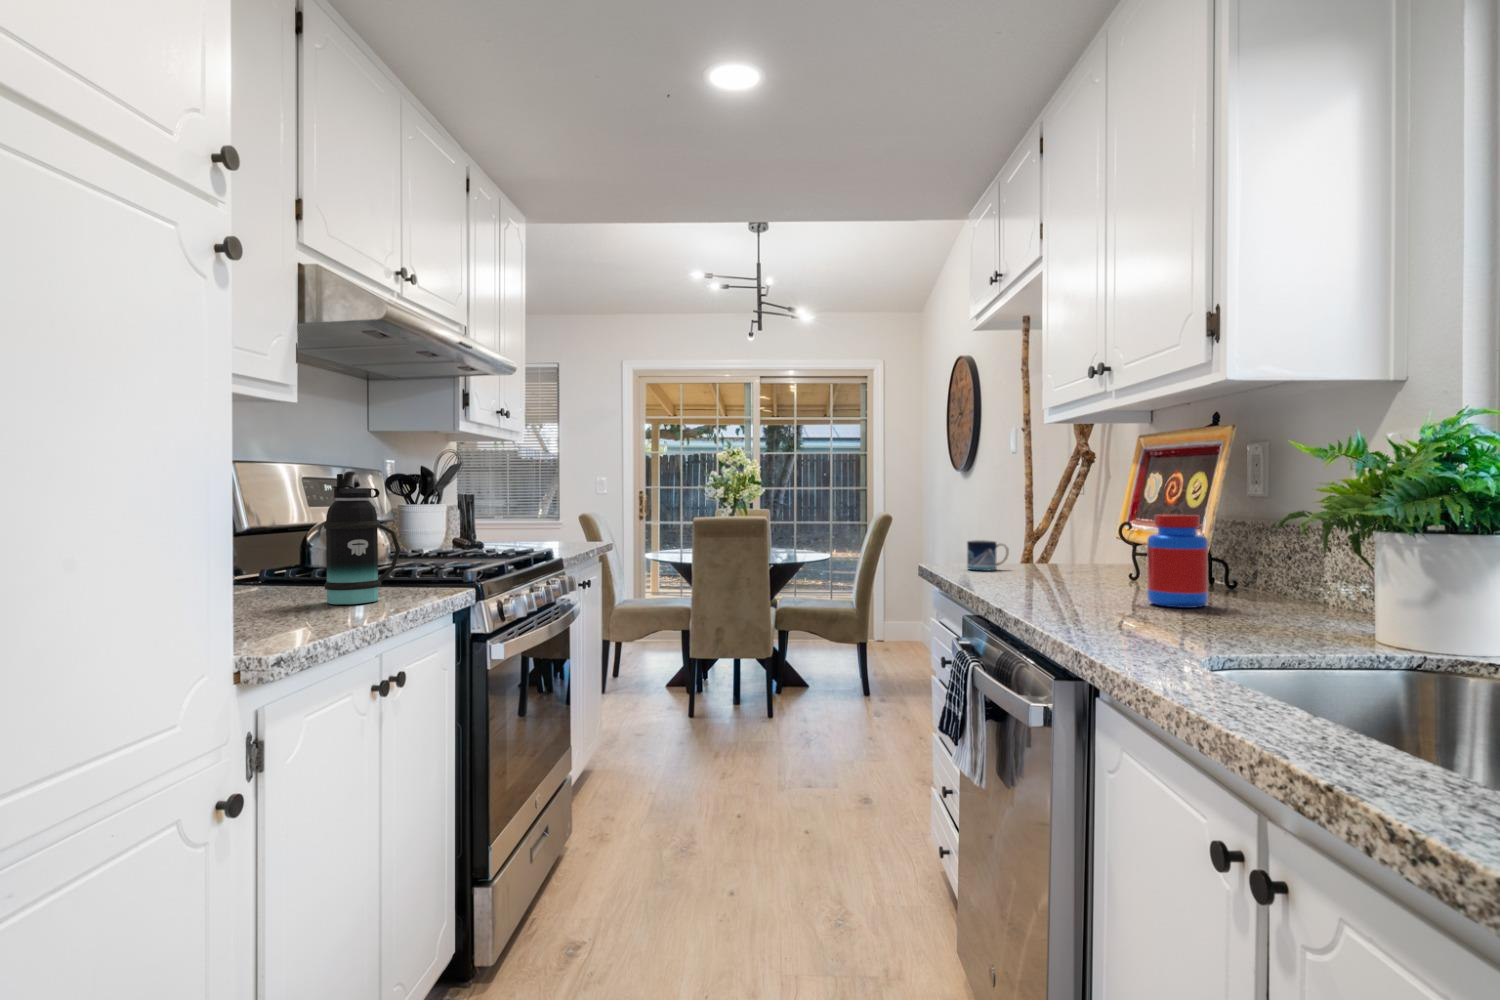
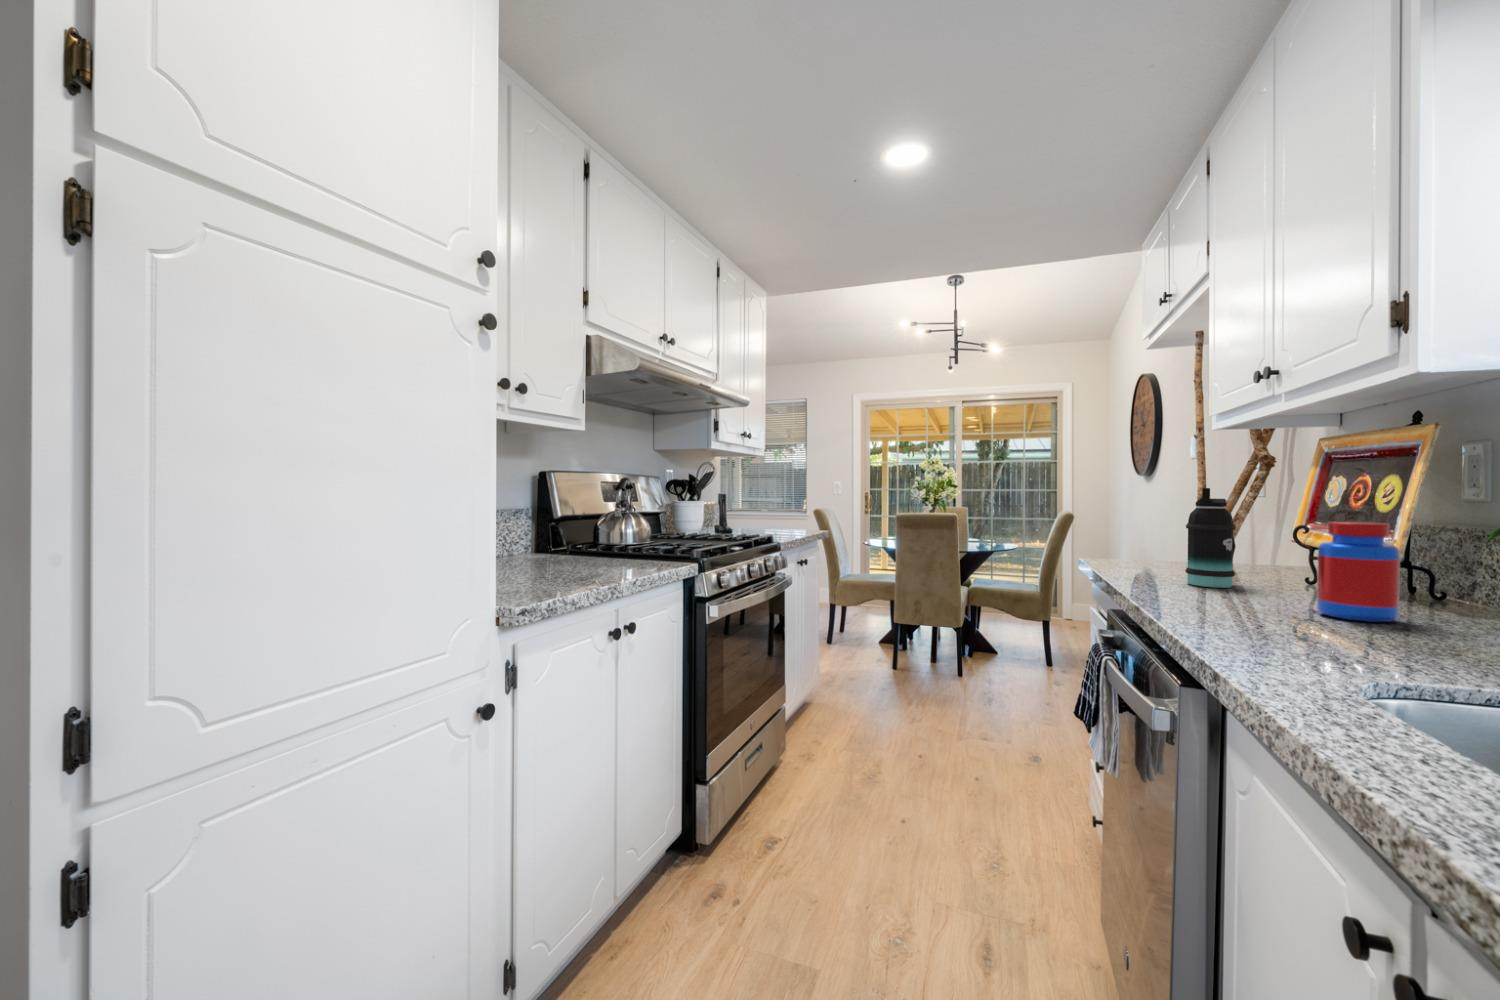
bottle: present [323,474,401,605] -> present [1185,488,1236,588]
mug: present [967,540,1009,570] -> none [1122,538,1167,567]

